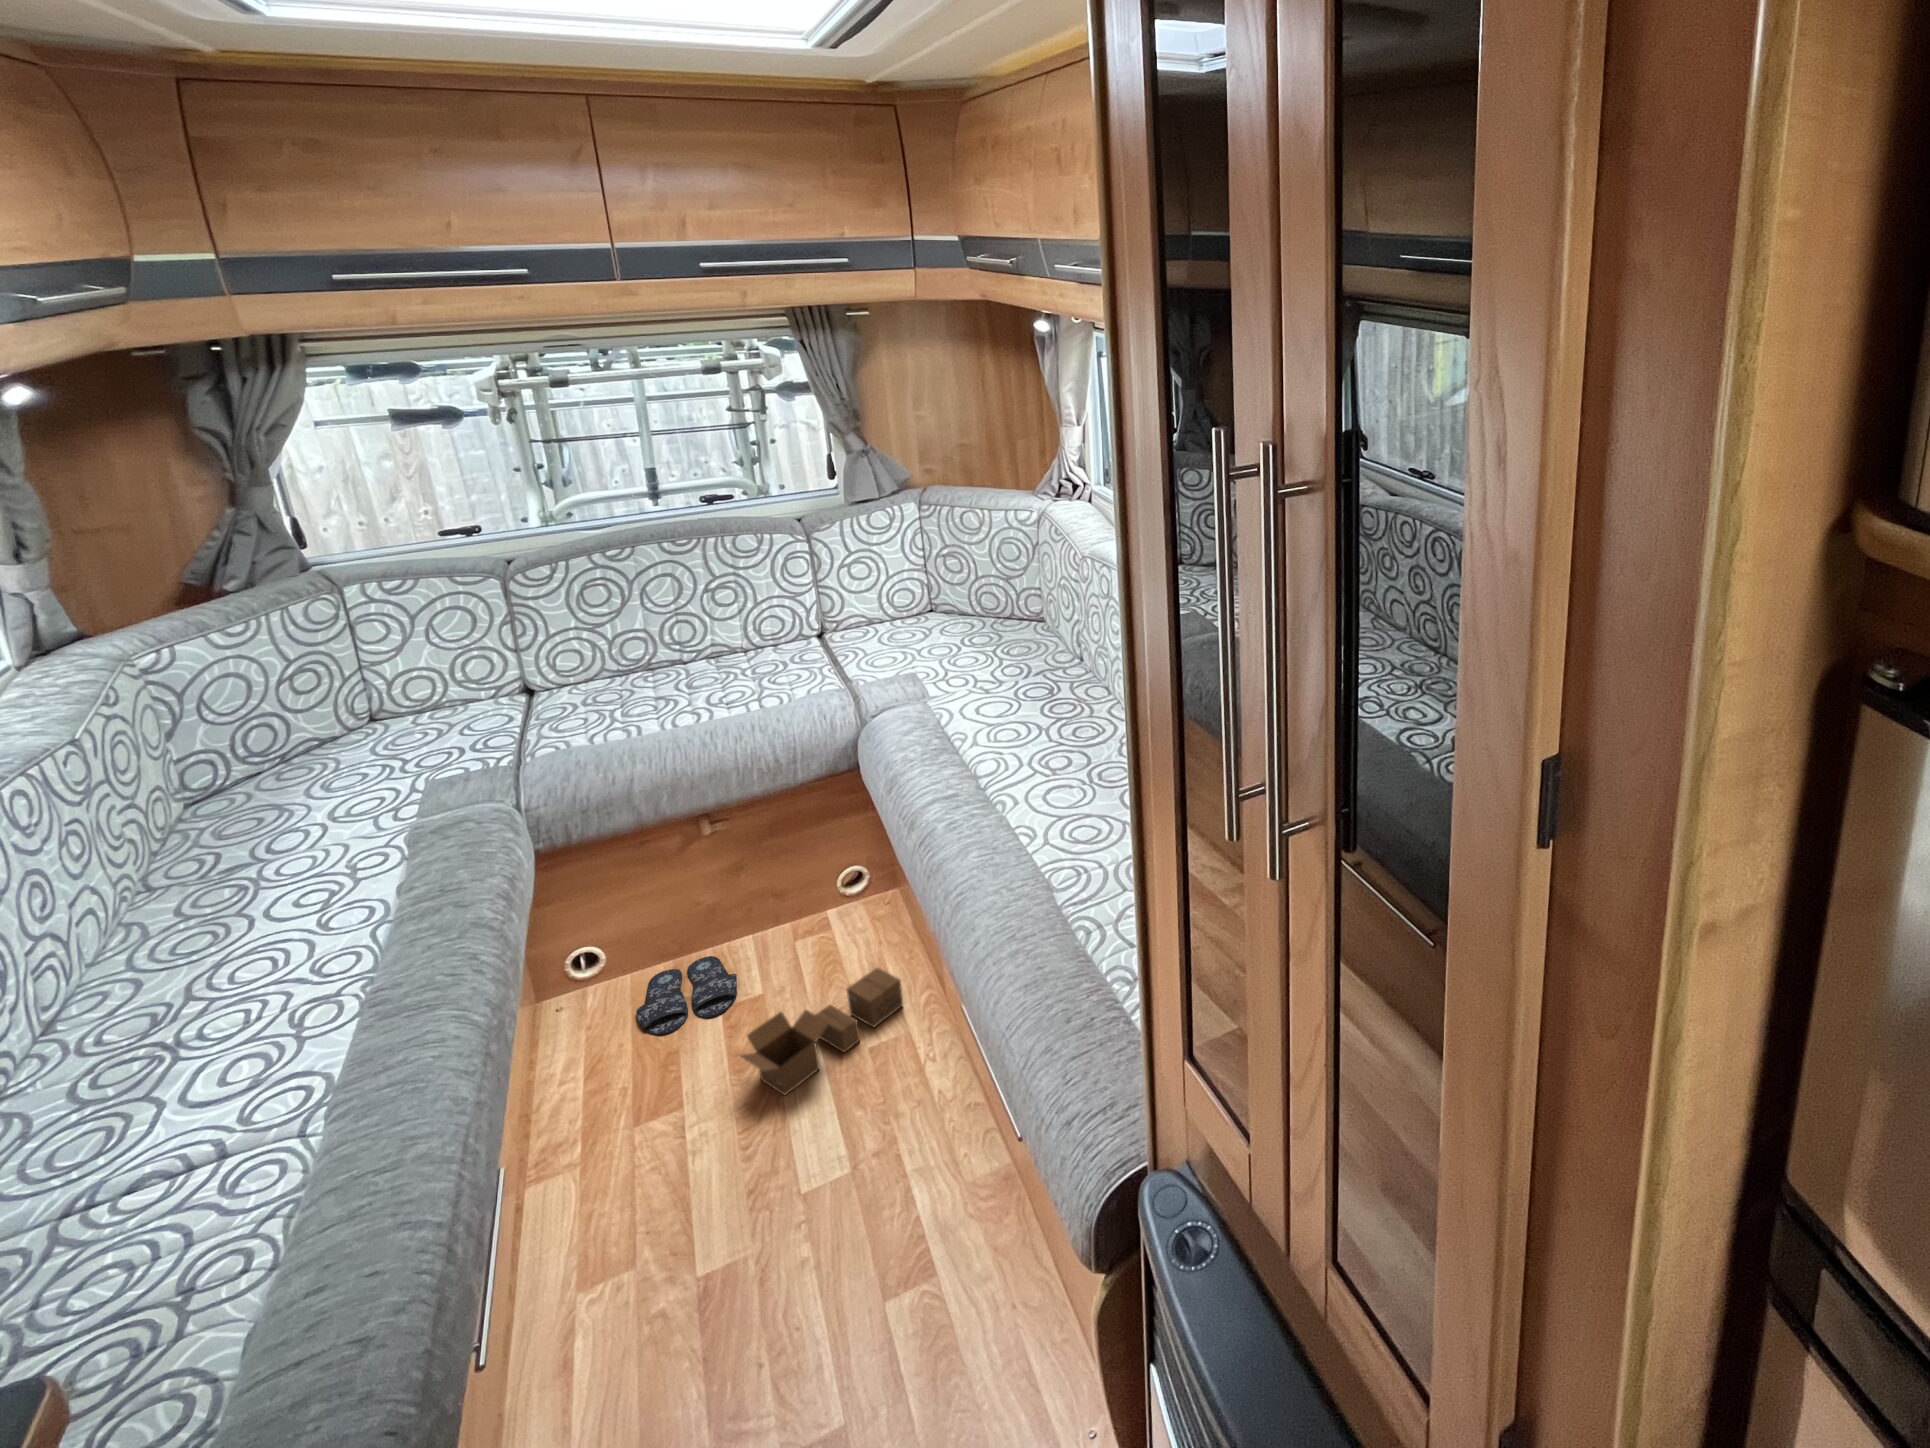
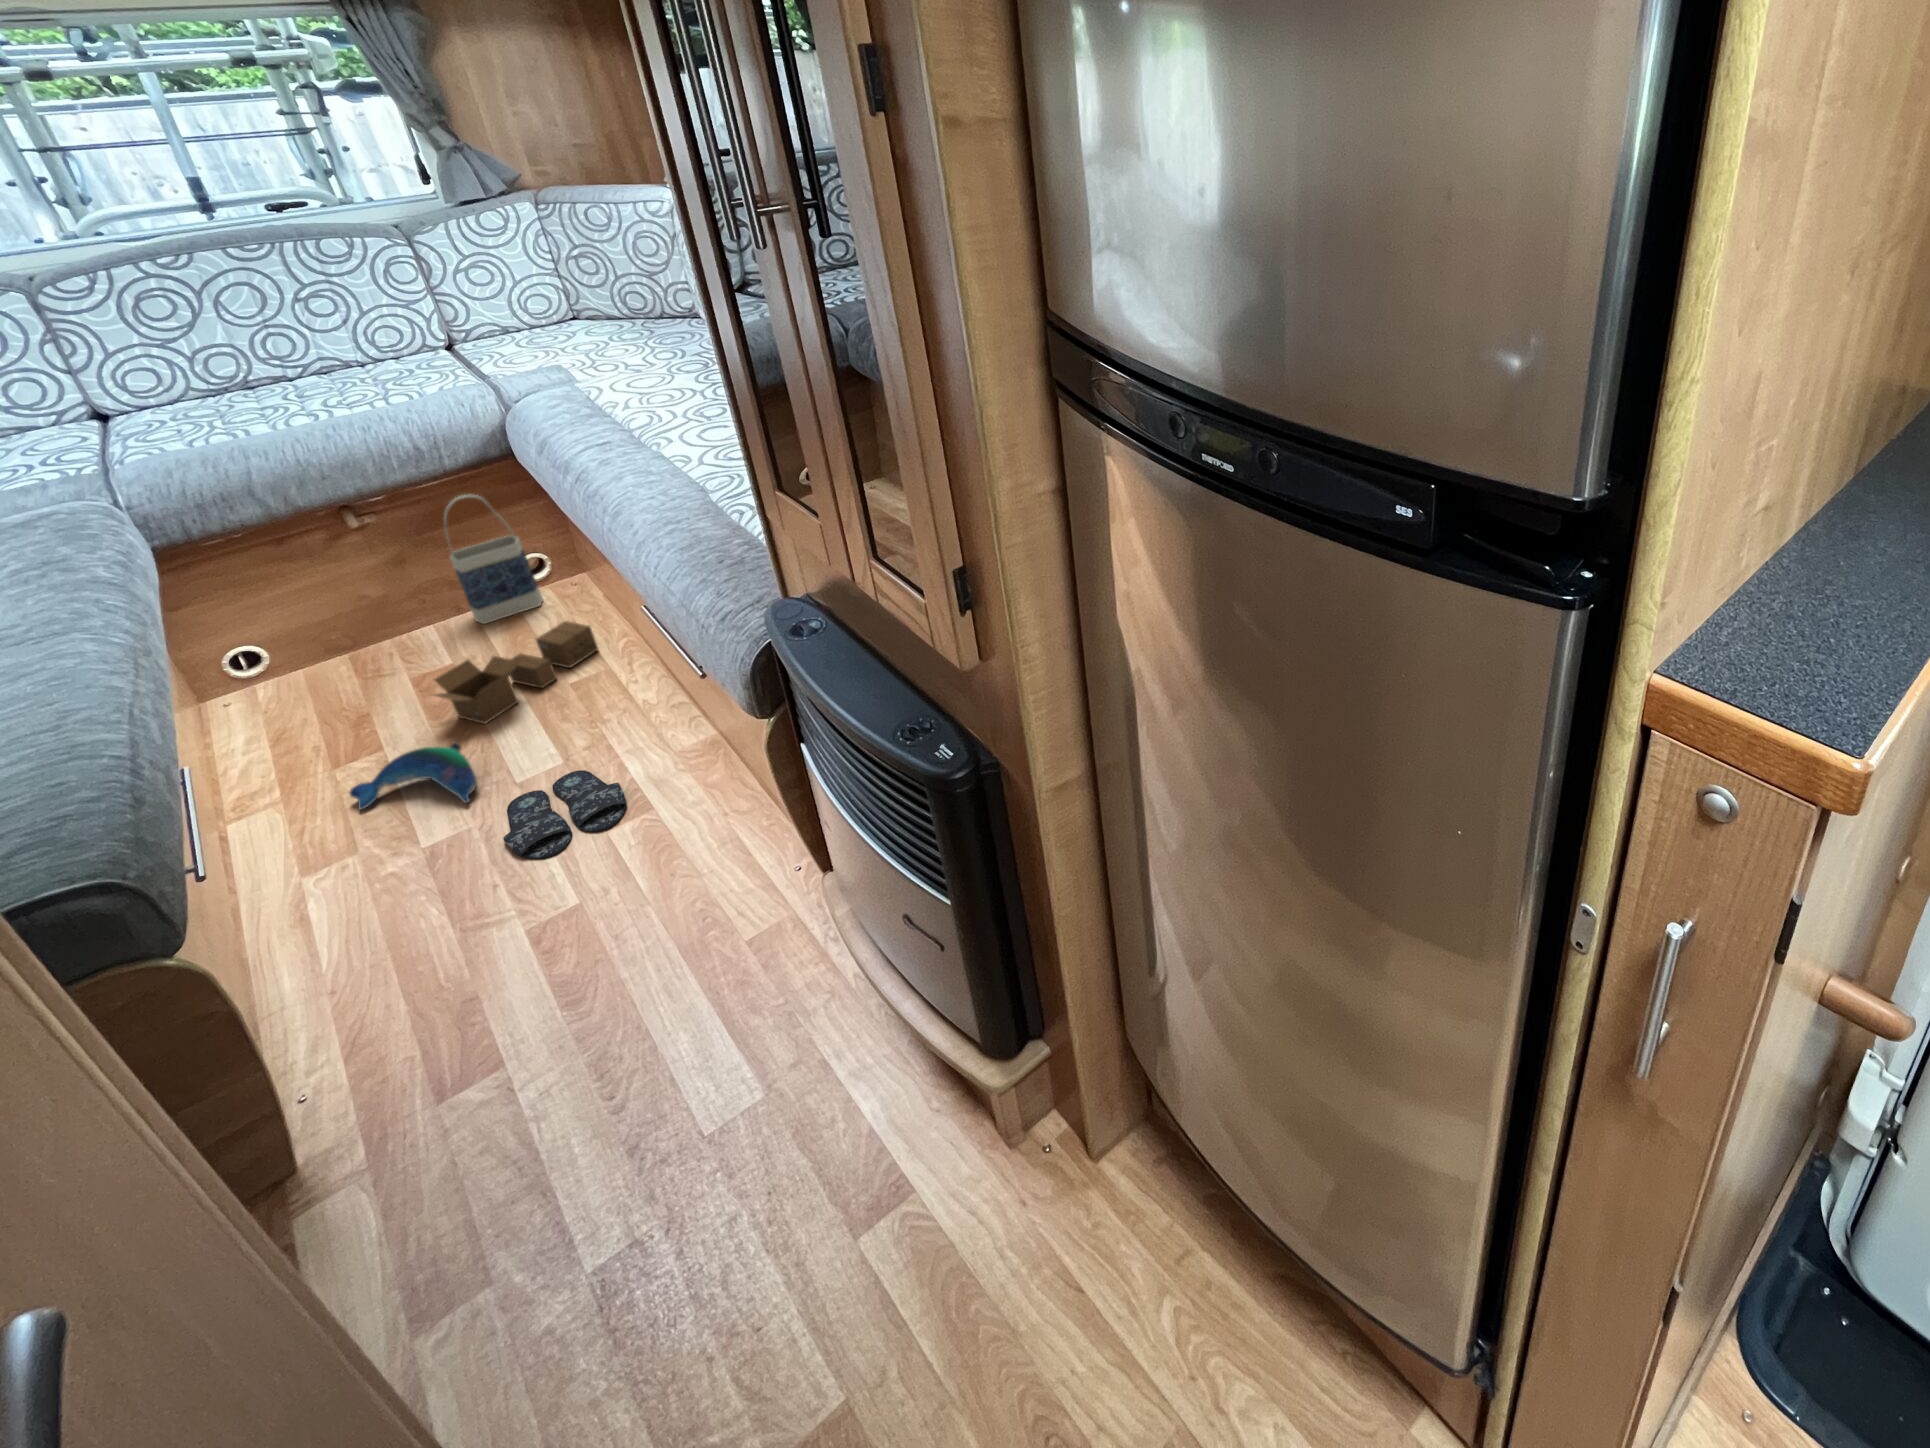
bag: none [784,810,858,945] -> present [444,495,543,624]
slippers: present [636,956,737,1035] -> present [503,770,627,859]
plush toy: none [644,1130,767,1222] -> present [349,742,477,810]

